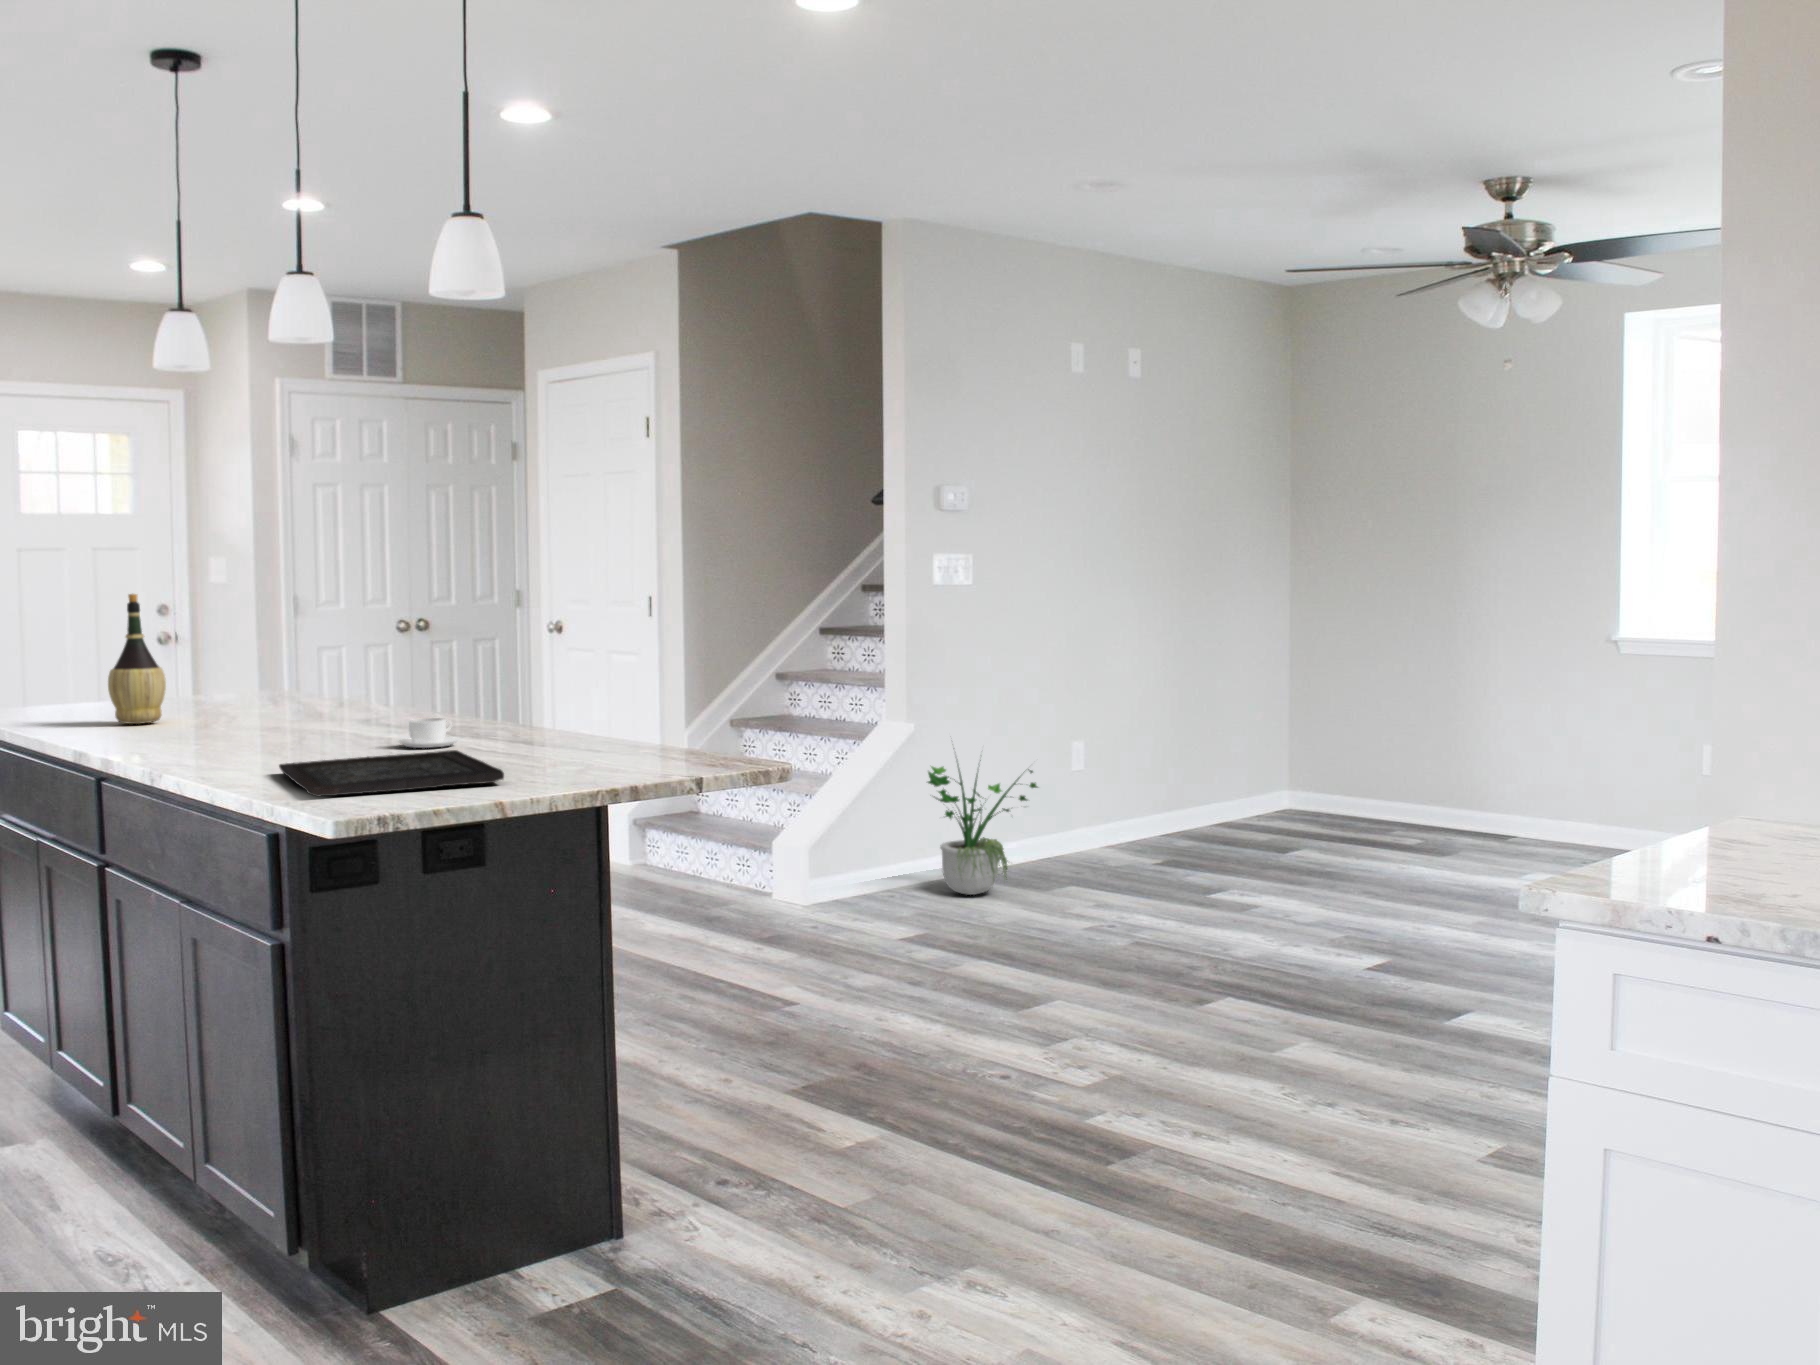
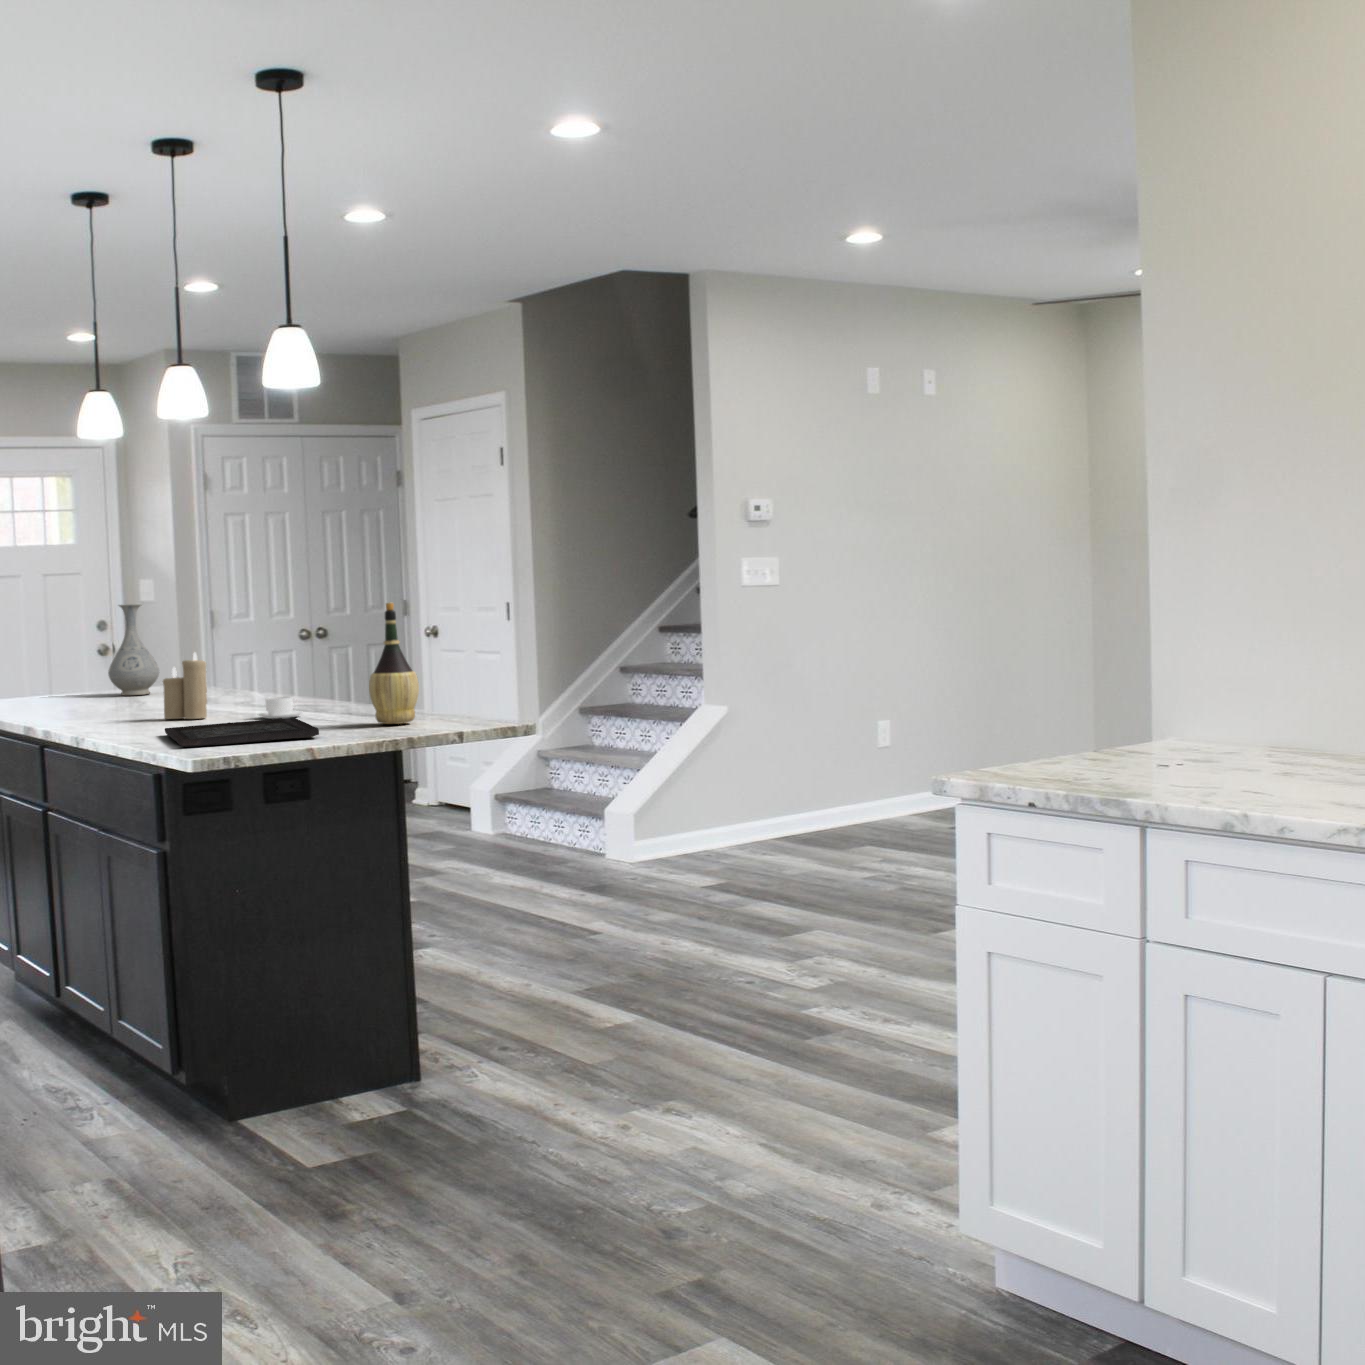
vase: none [181,590,248,705] -> present [108,604,159,695]
wine bottle: present [108,594,166,724] -> present [369,603,419,724]
candle: none [267,657,328,746] -> present [163,652,207,719]
potted plant: present [928,760,1038,895] -> none [735,713,839,854]

